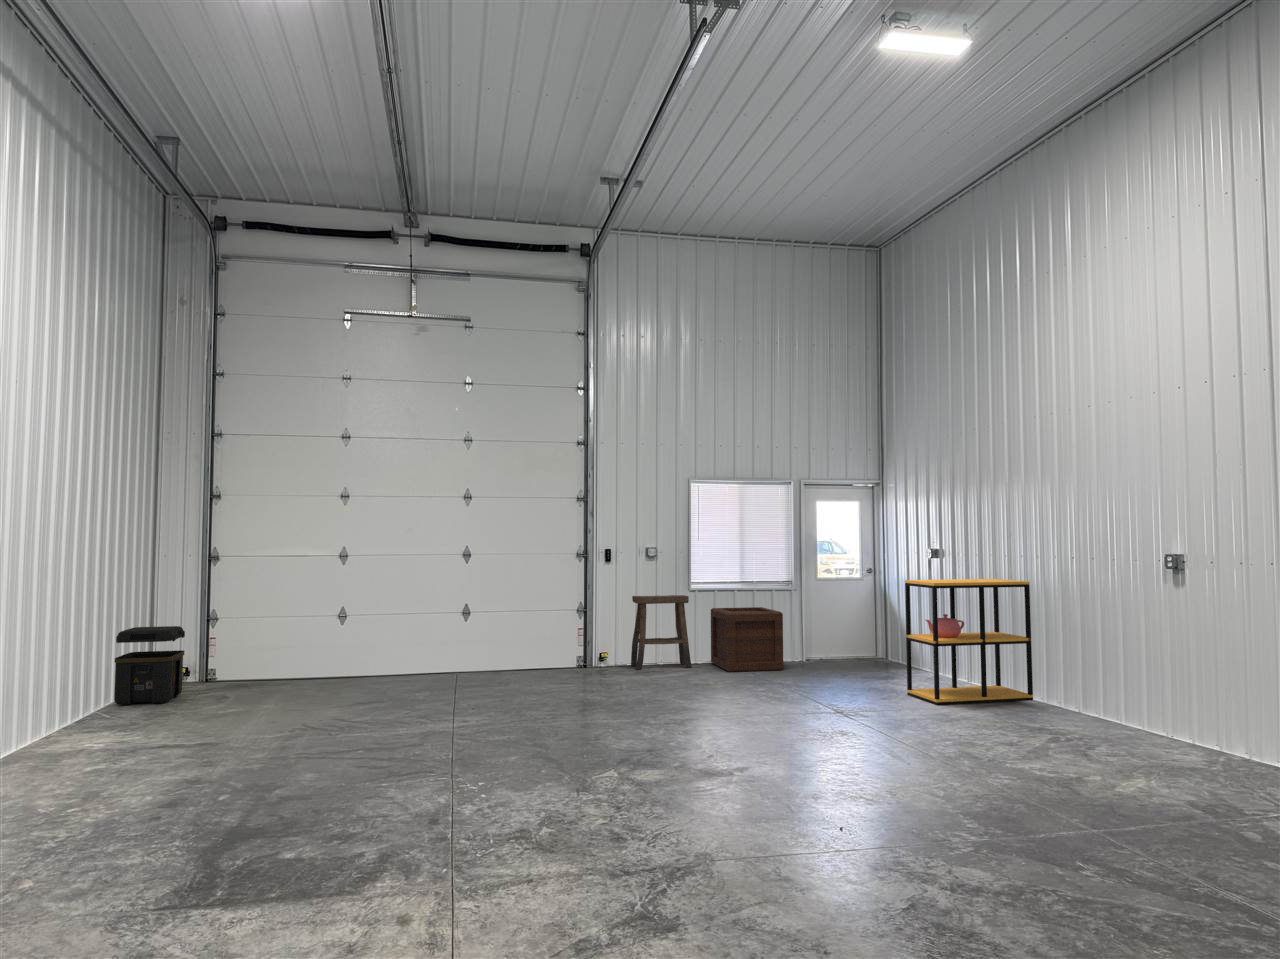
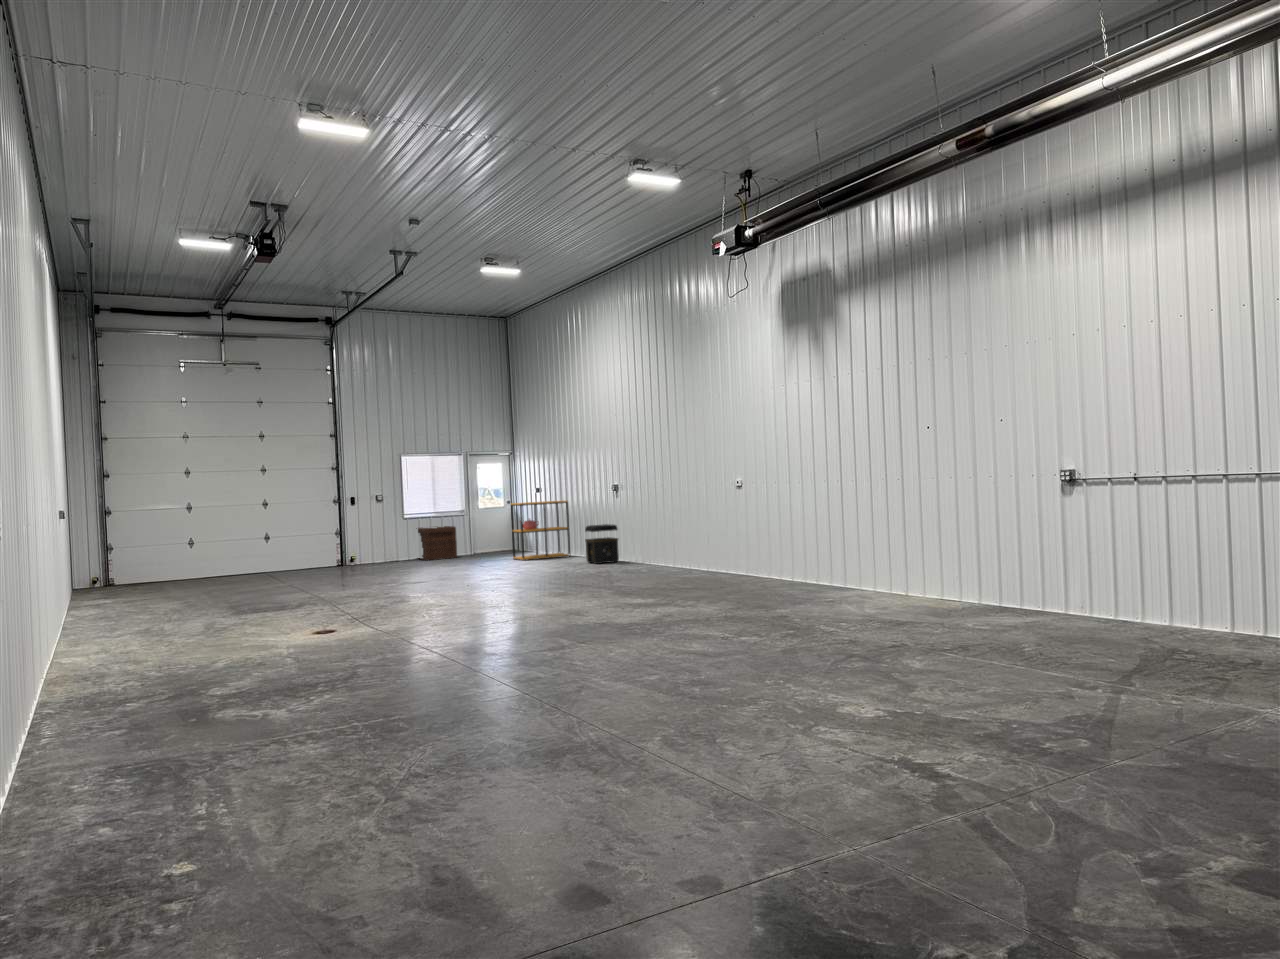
stool: present [631,595,692,670] -> none [369,521,406,564]
toolbox: present [114,626,185,705] -> present [585,524,619,564]

